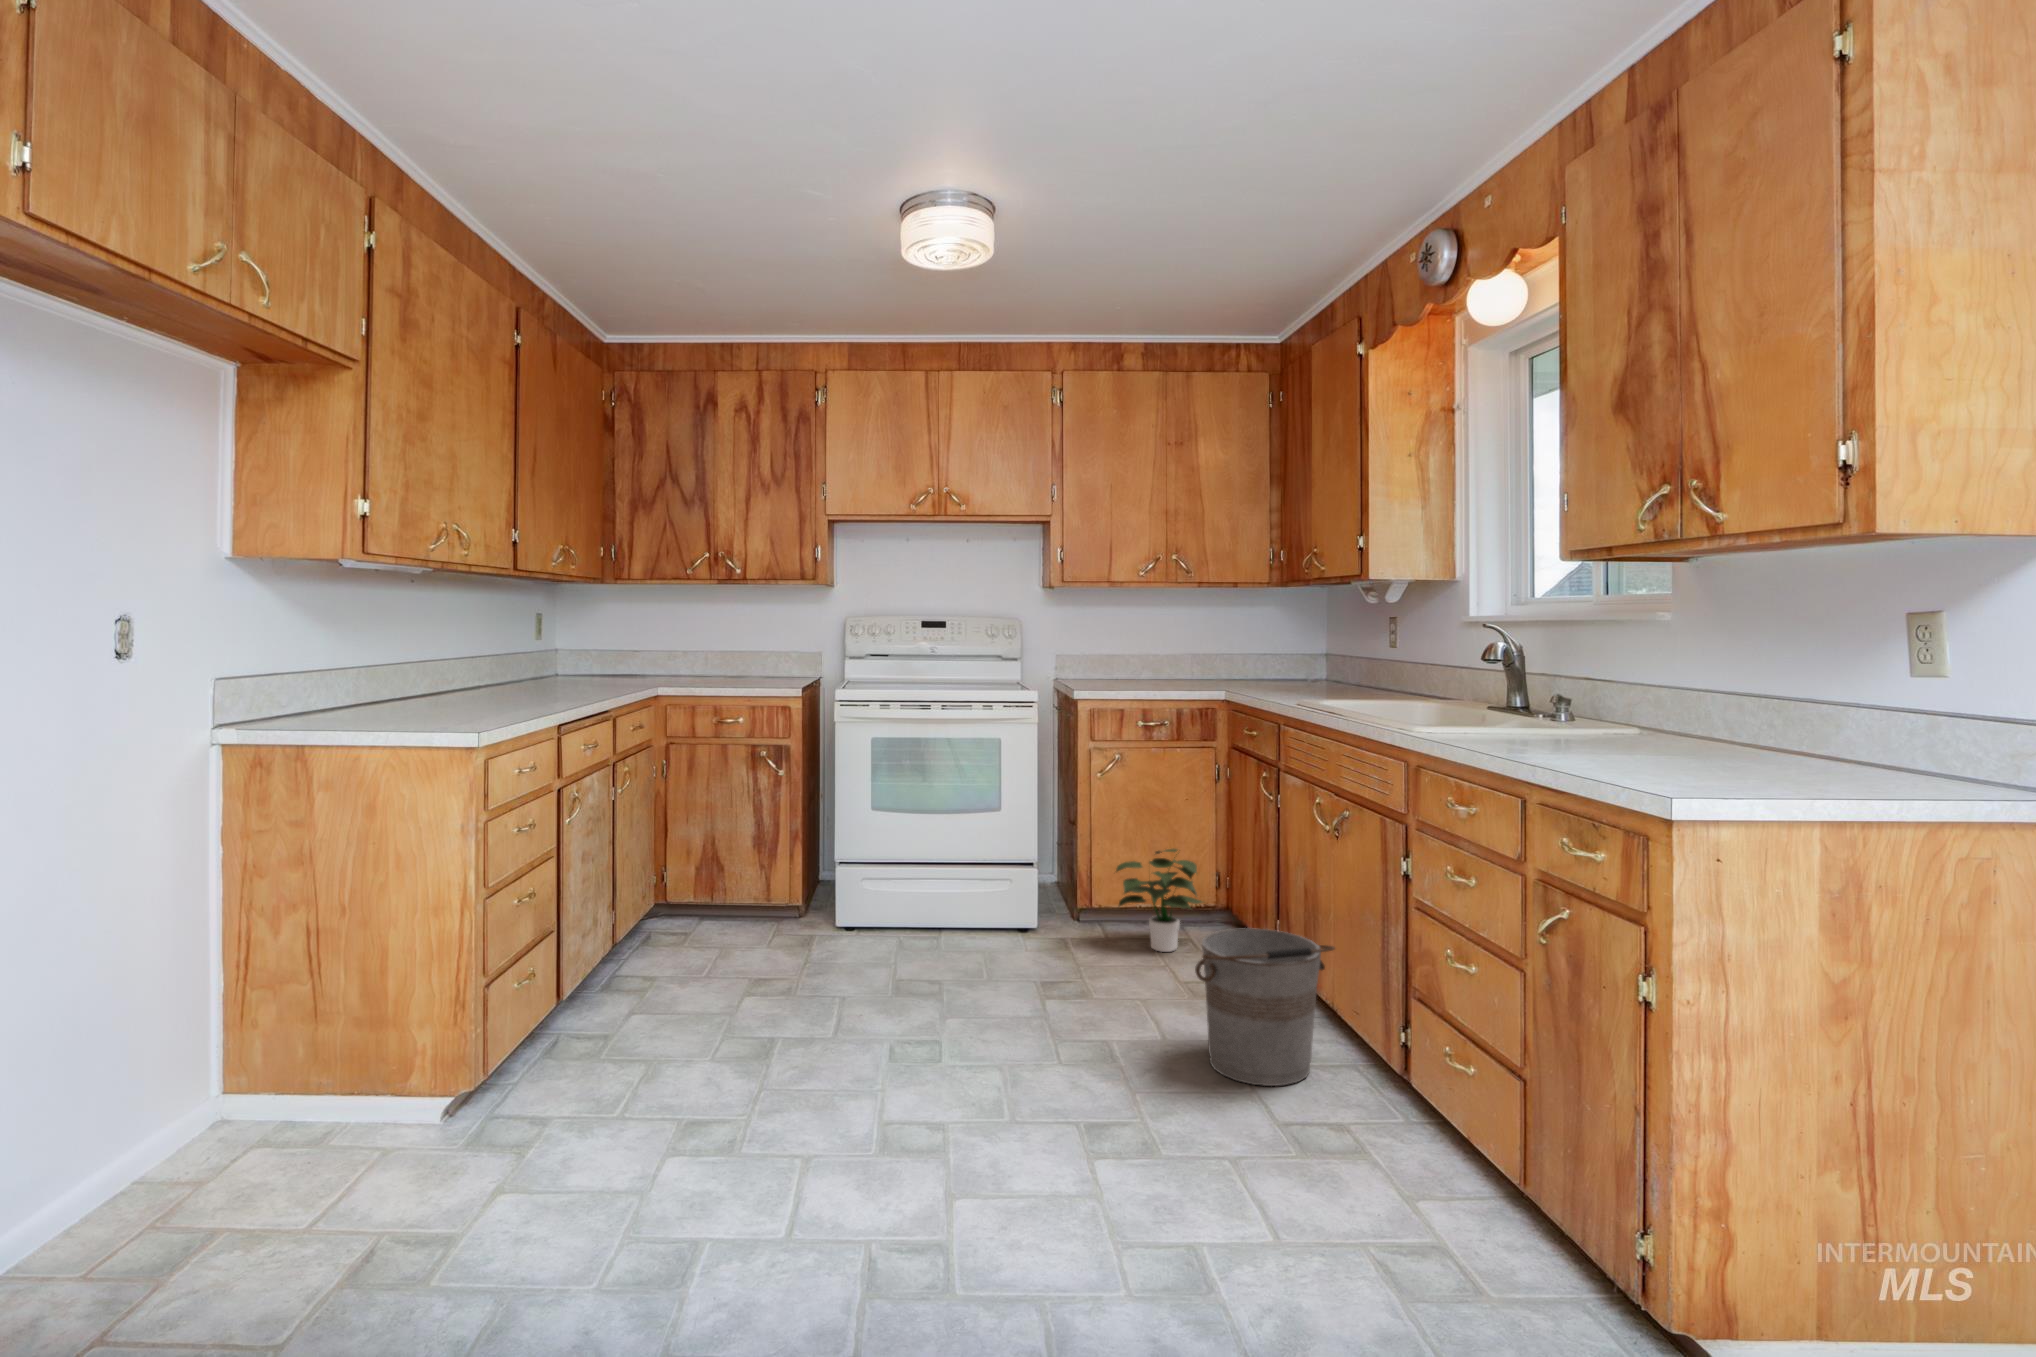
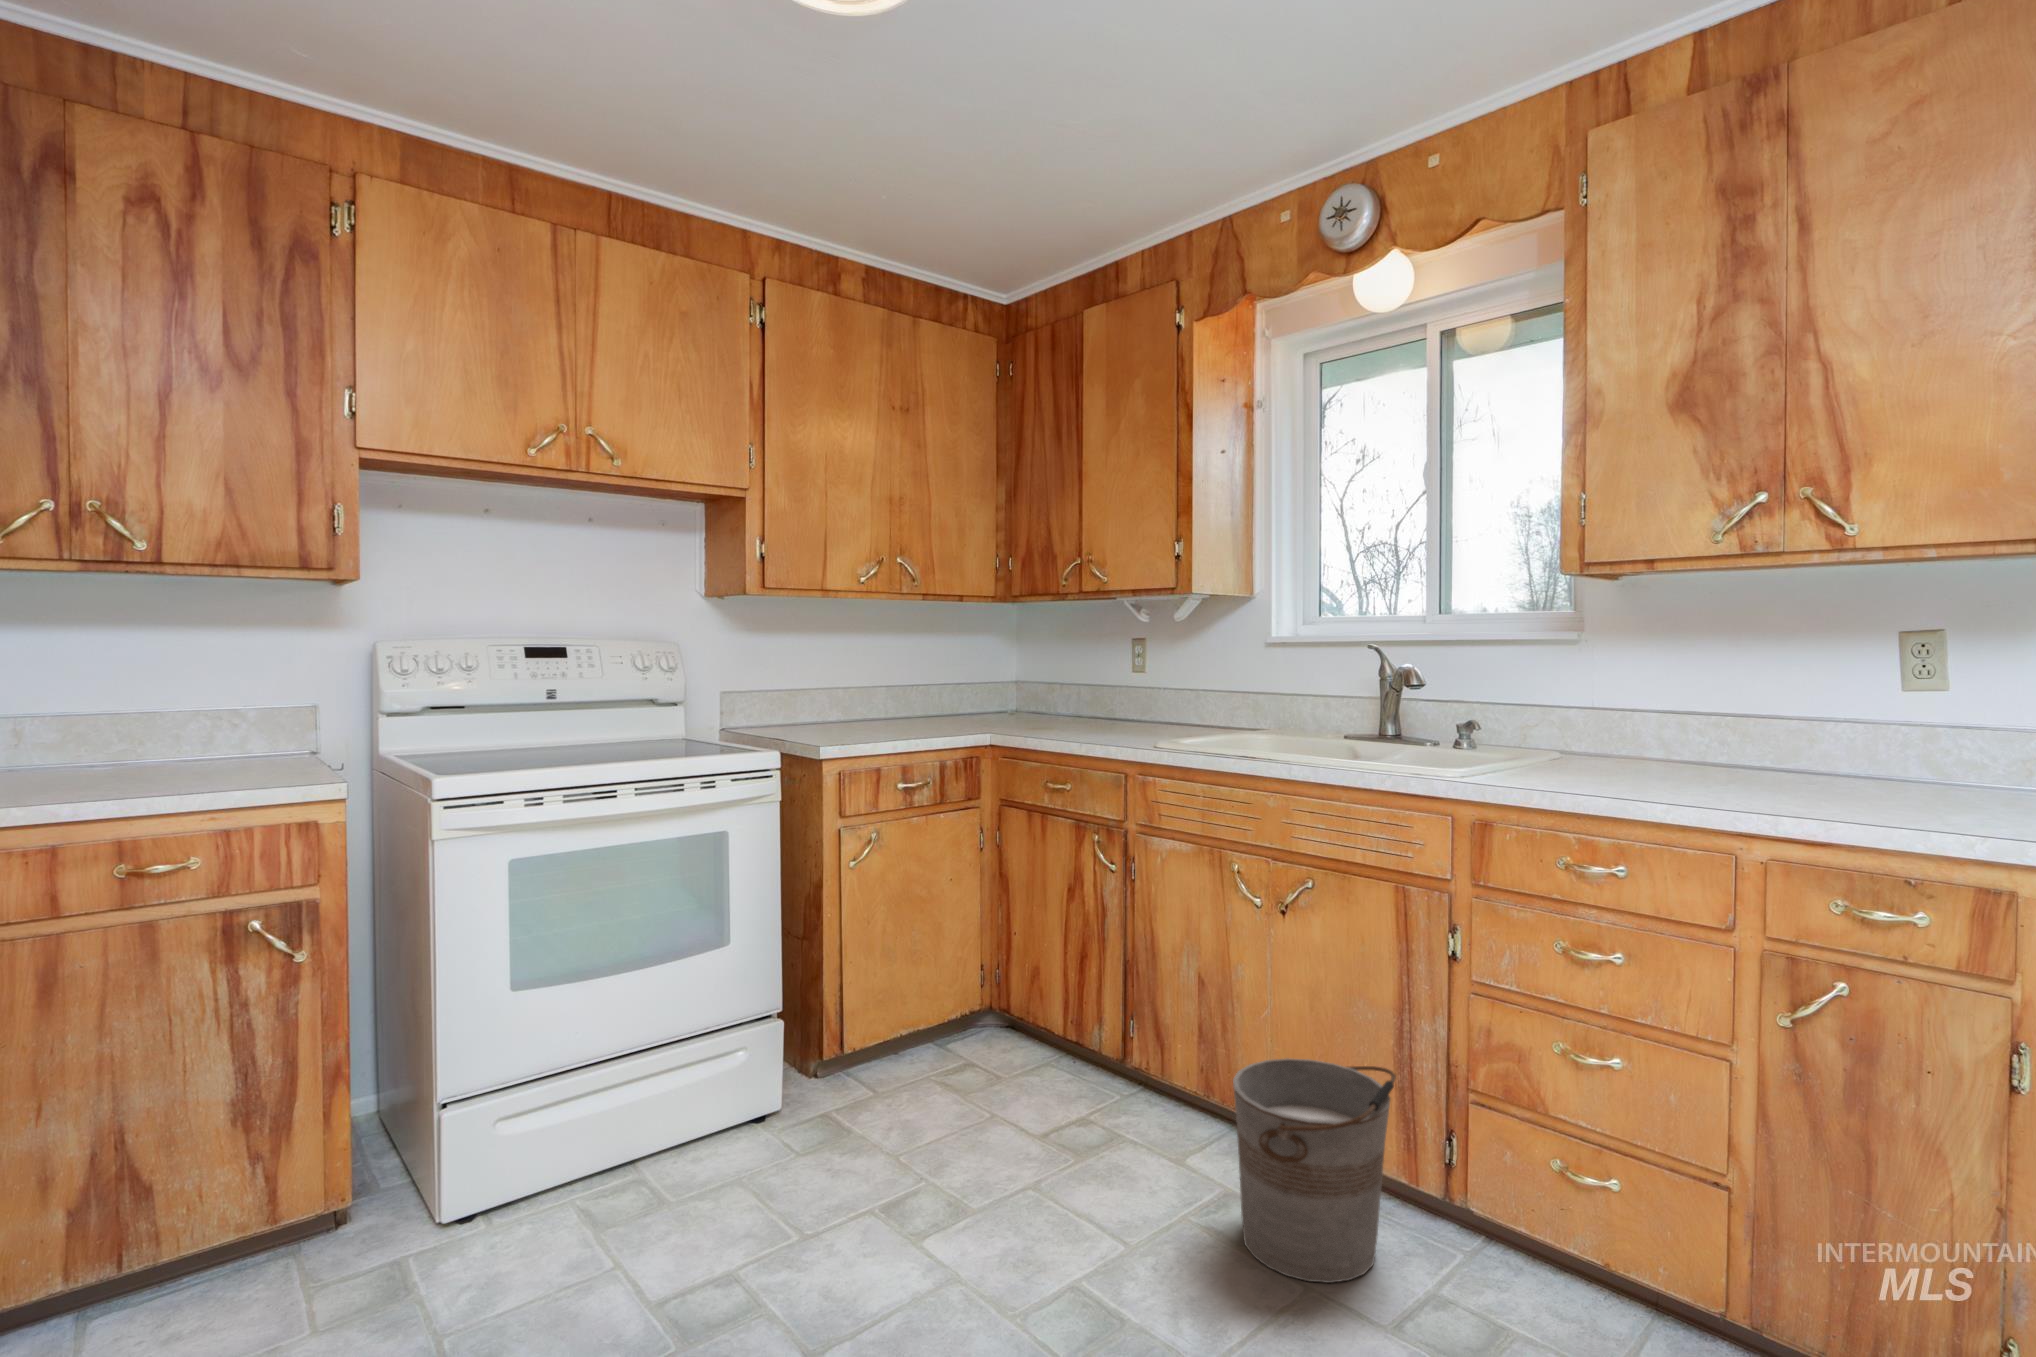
potted plant: present [1116,849,1202,952] -> none [910,956,1026,1104]

